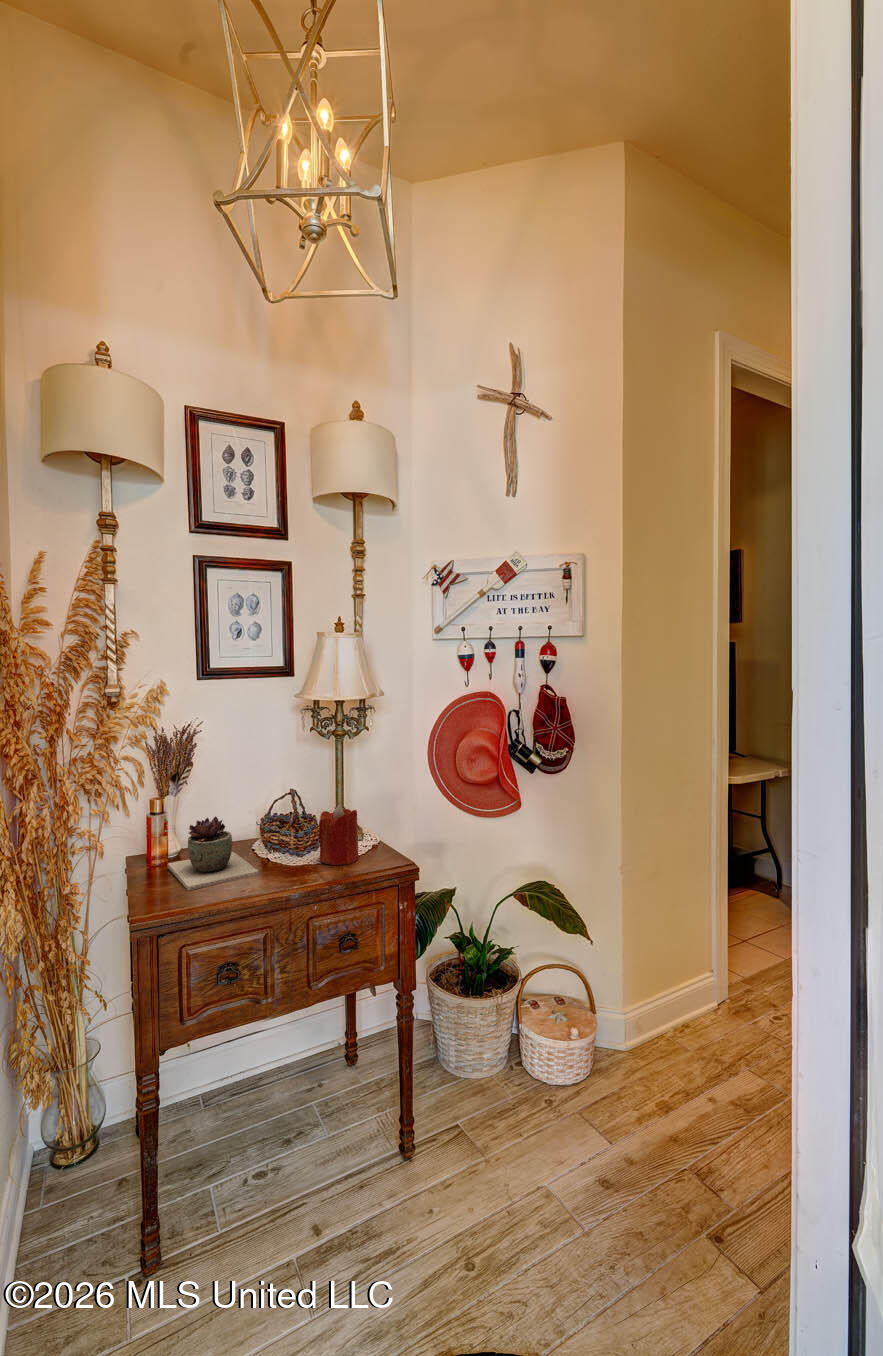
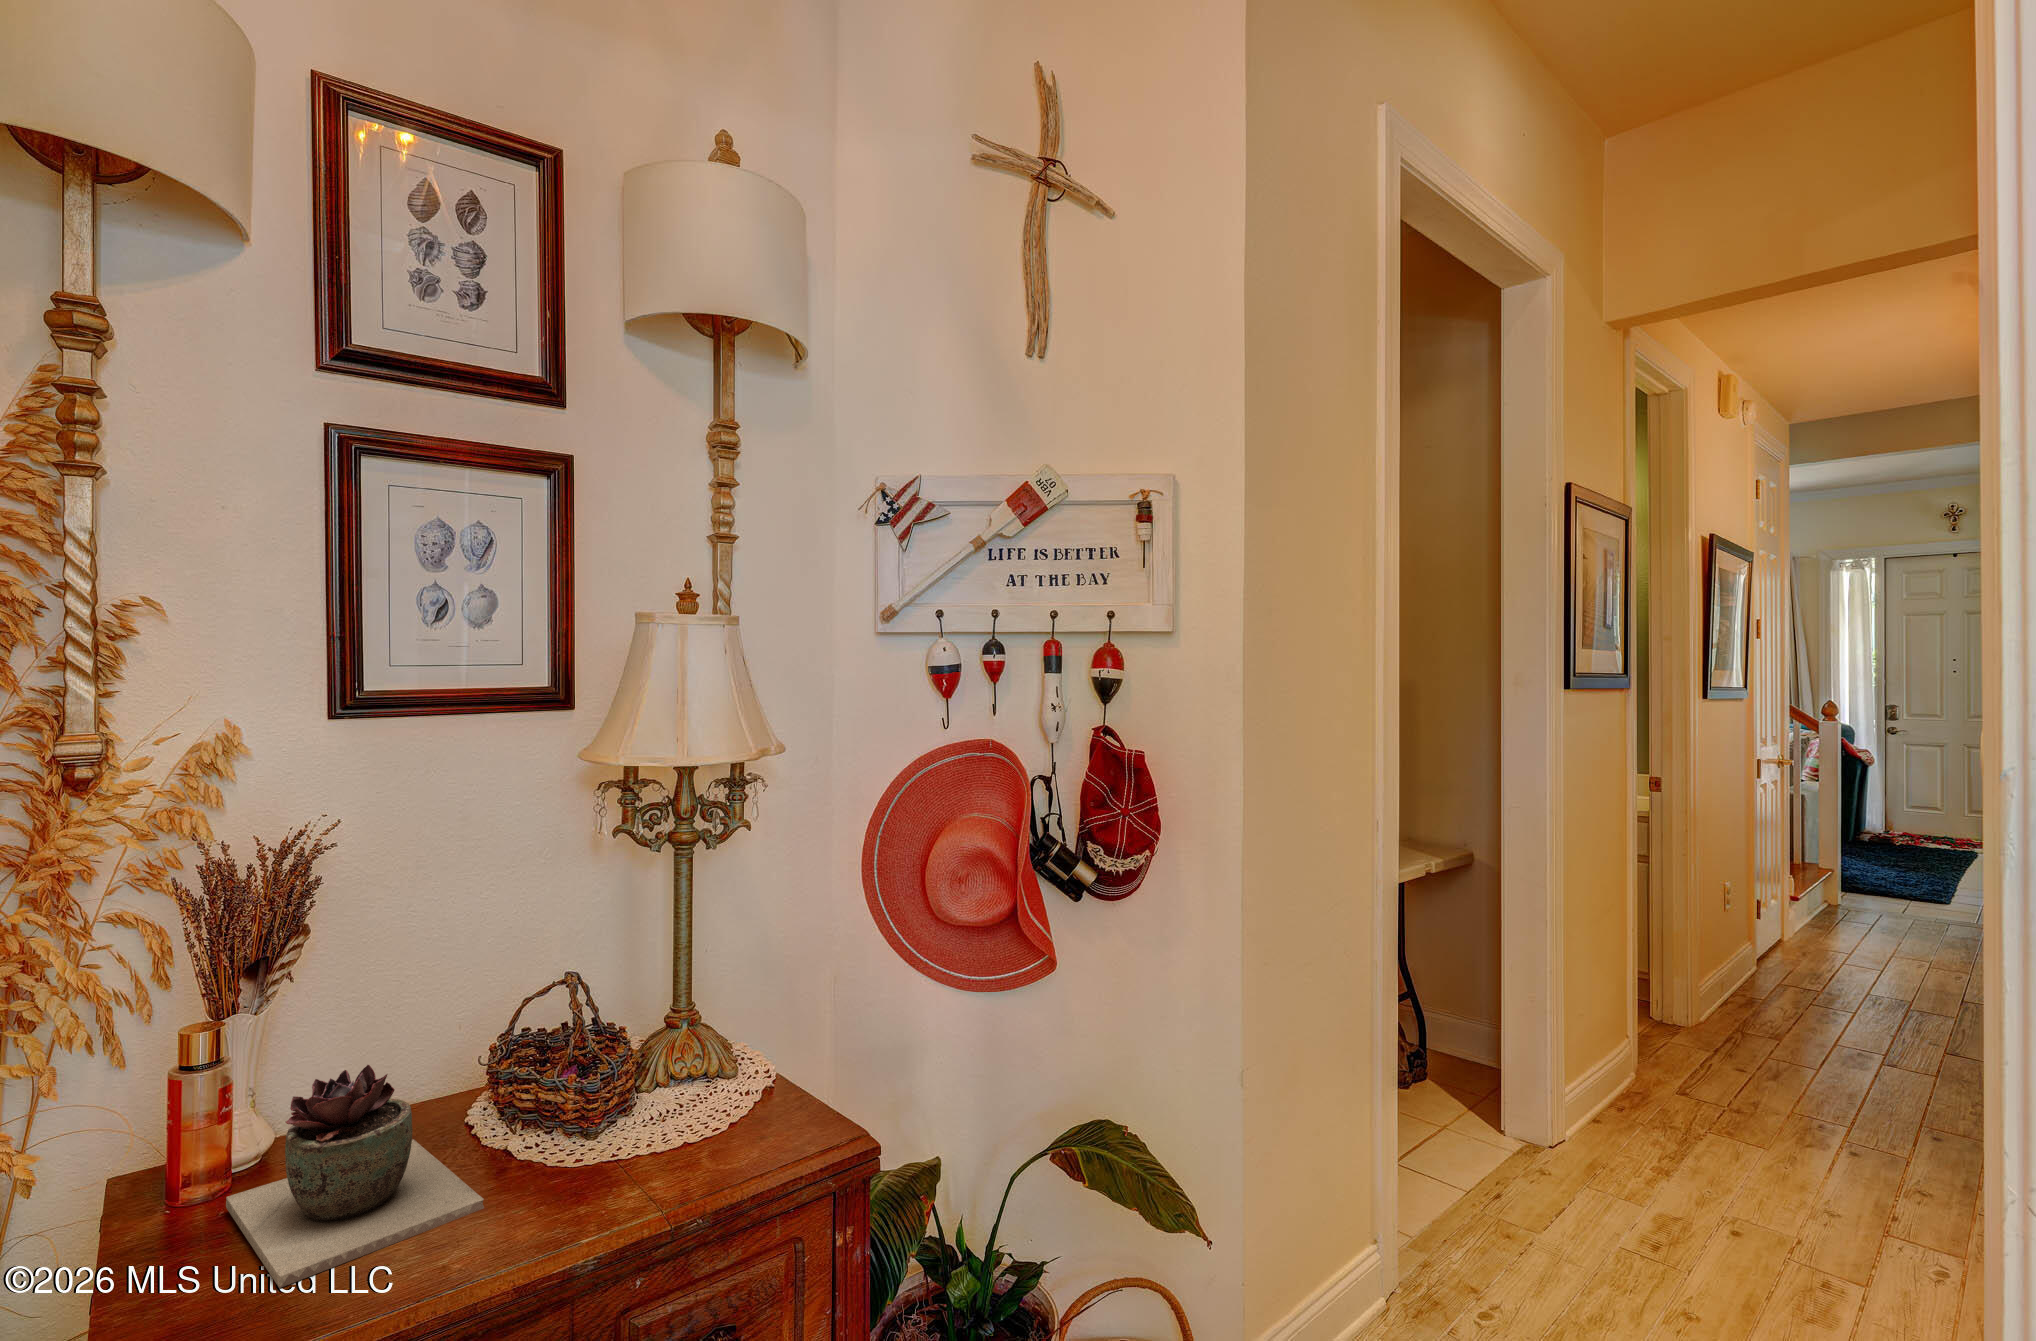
candle: present [319,804,359,865] -> none [640,1010,735,1160]

